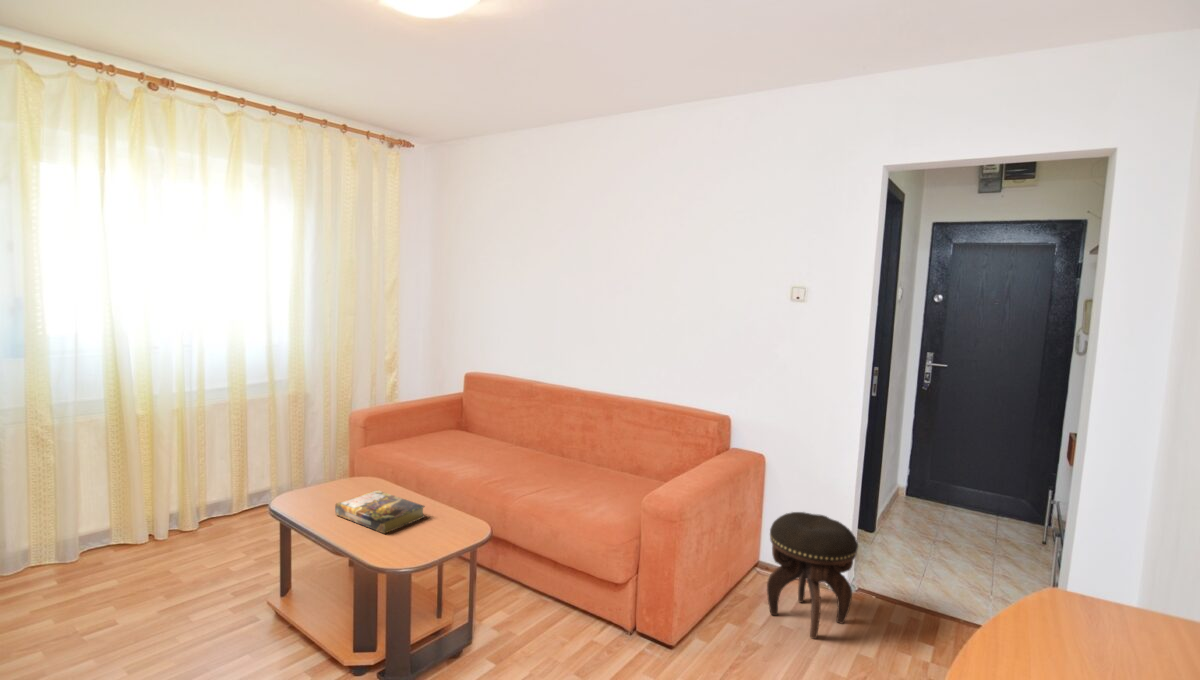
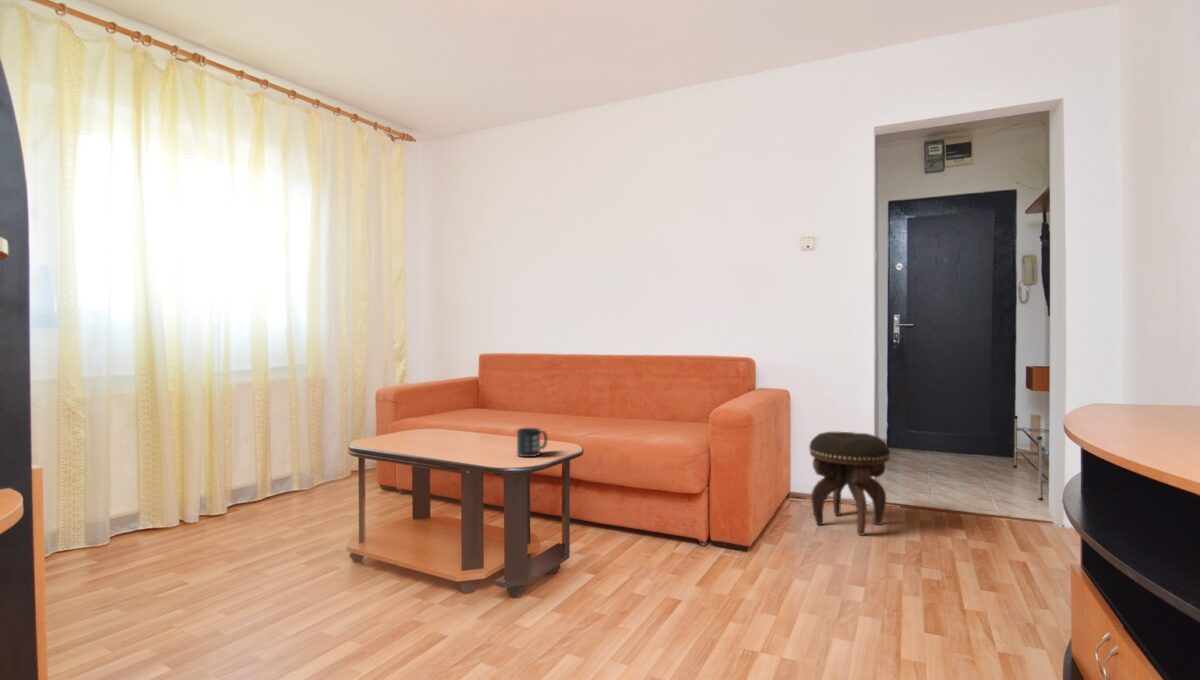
book: present [335,490,425,533] -> none [420,431,509,456]
mug: none [421,506,456,541] -> present [517,428,547,457]

